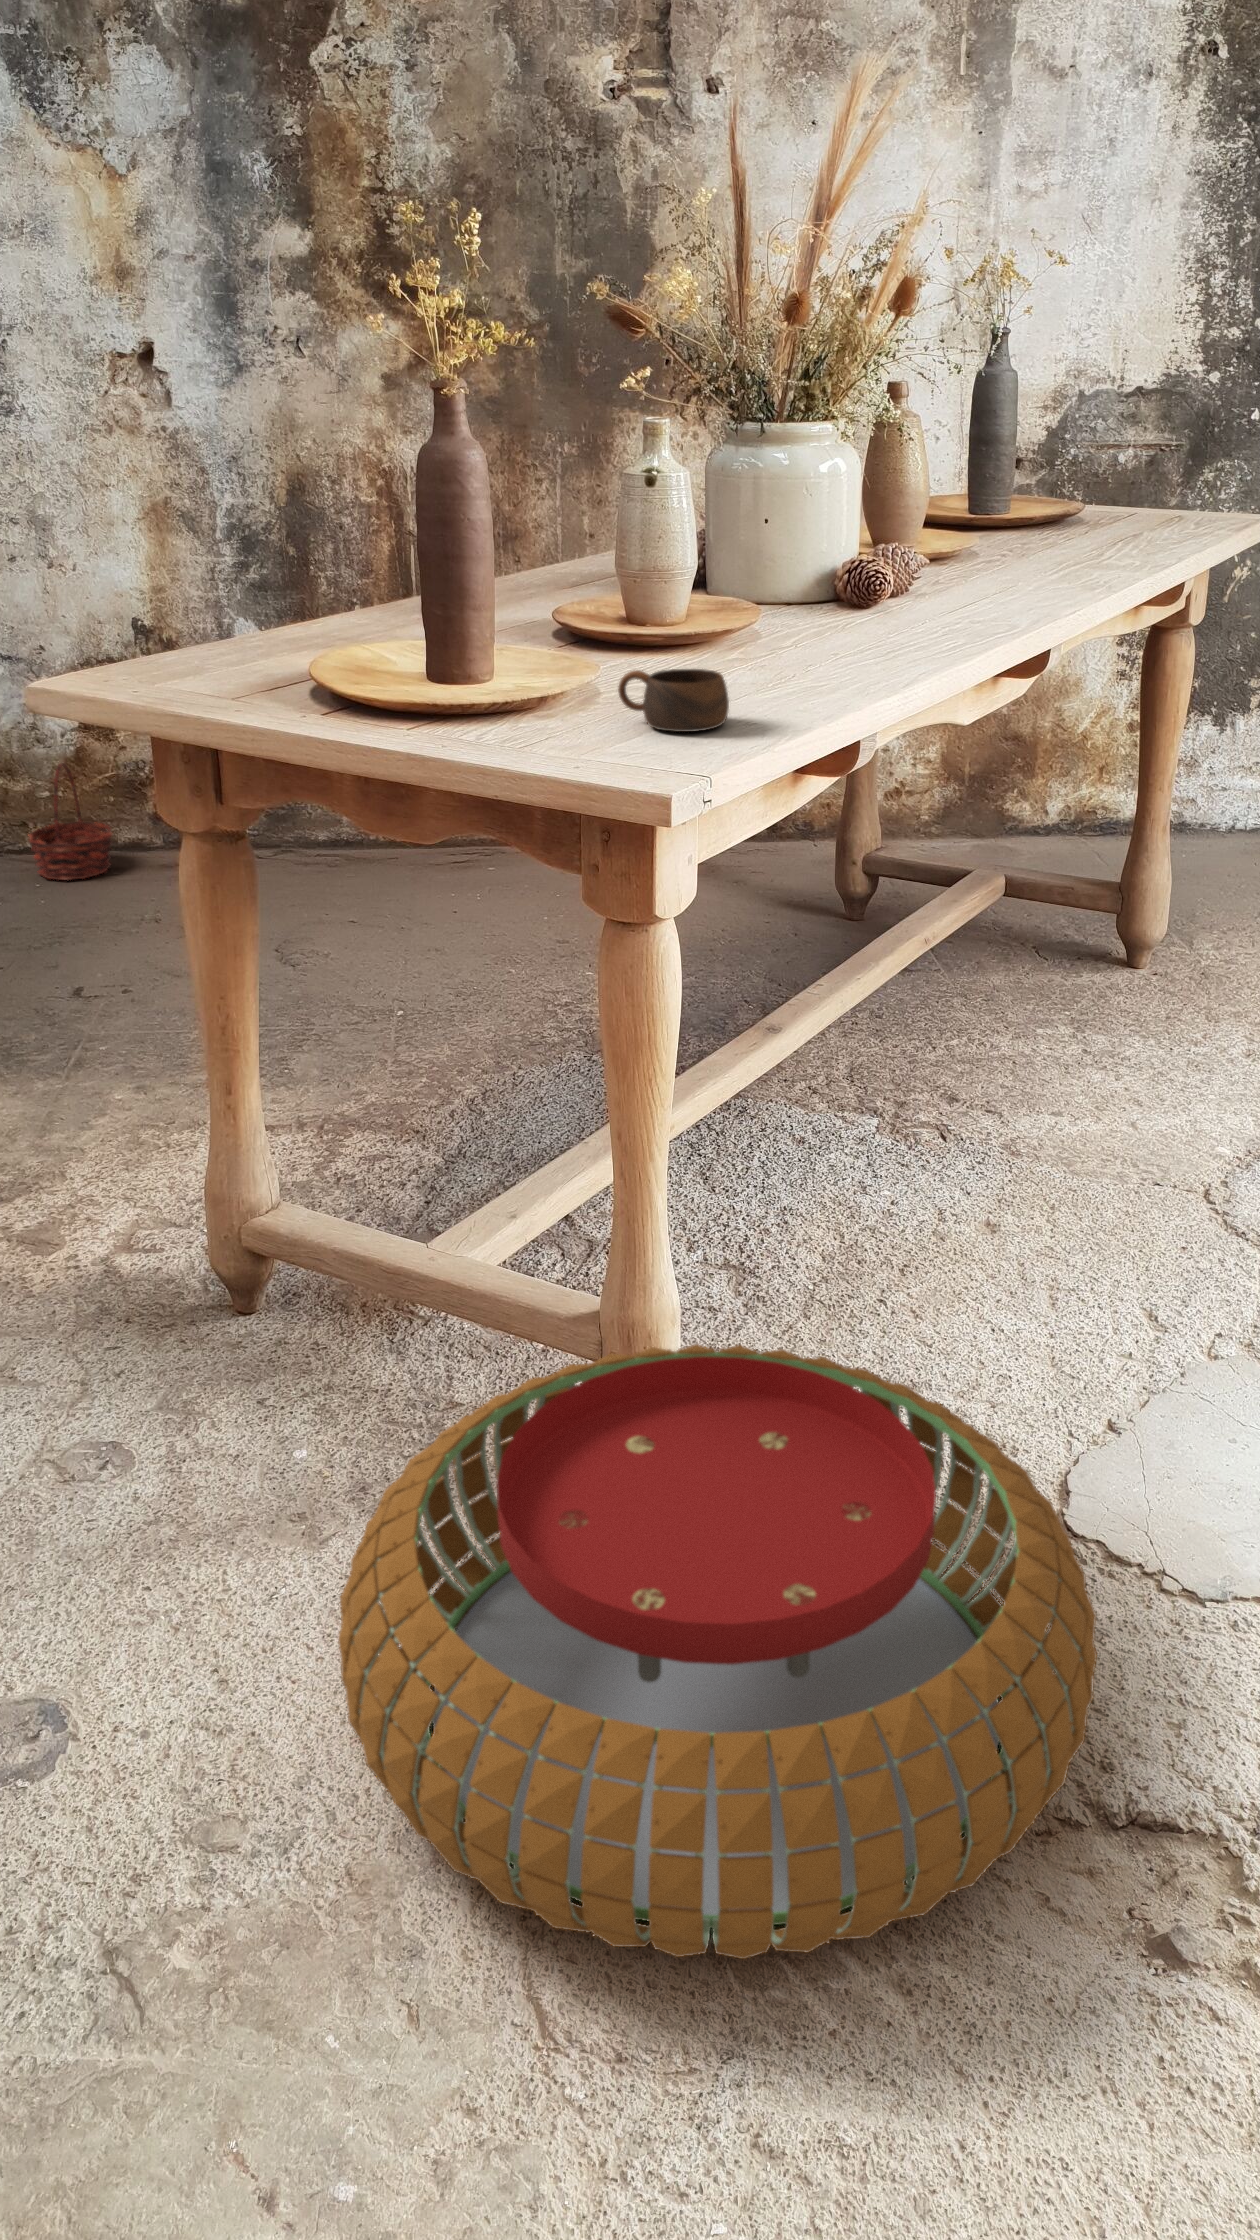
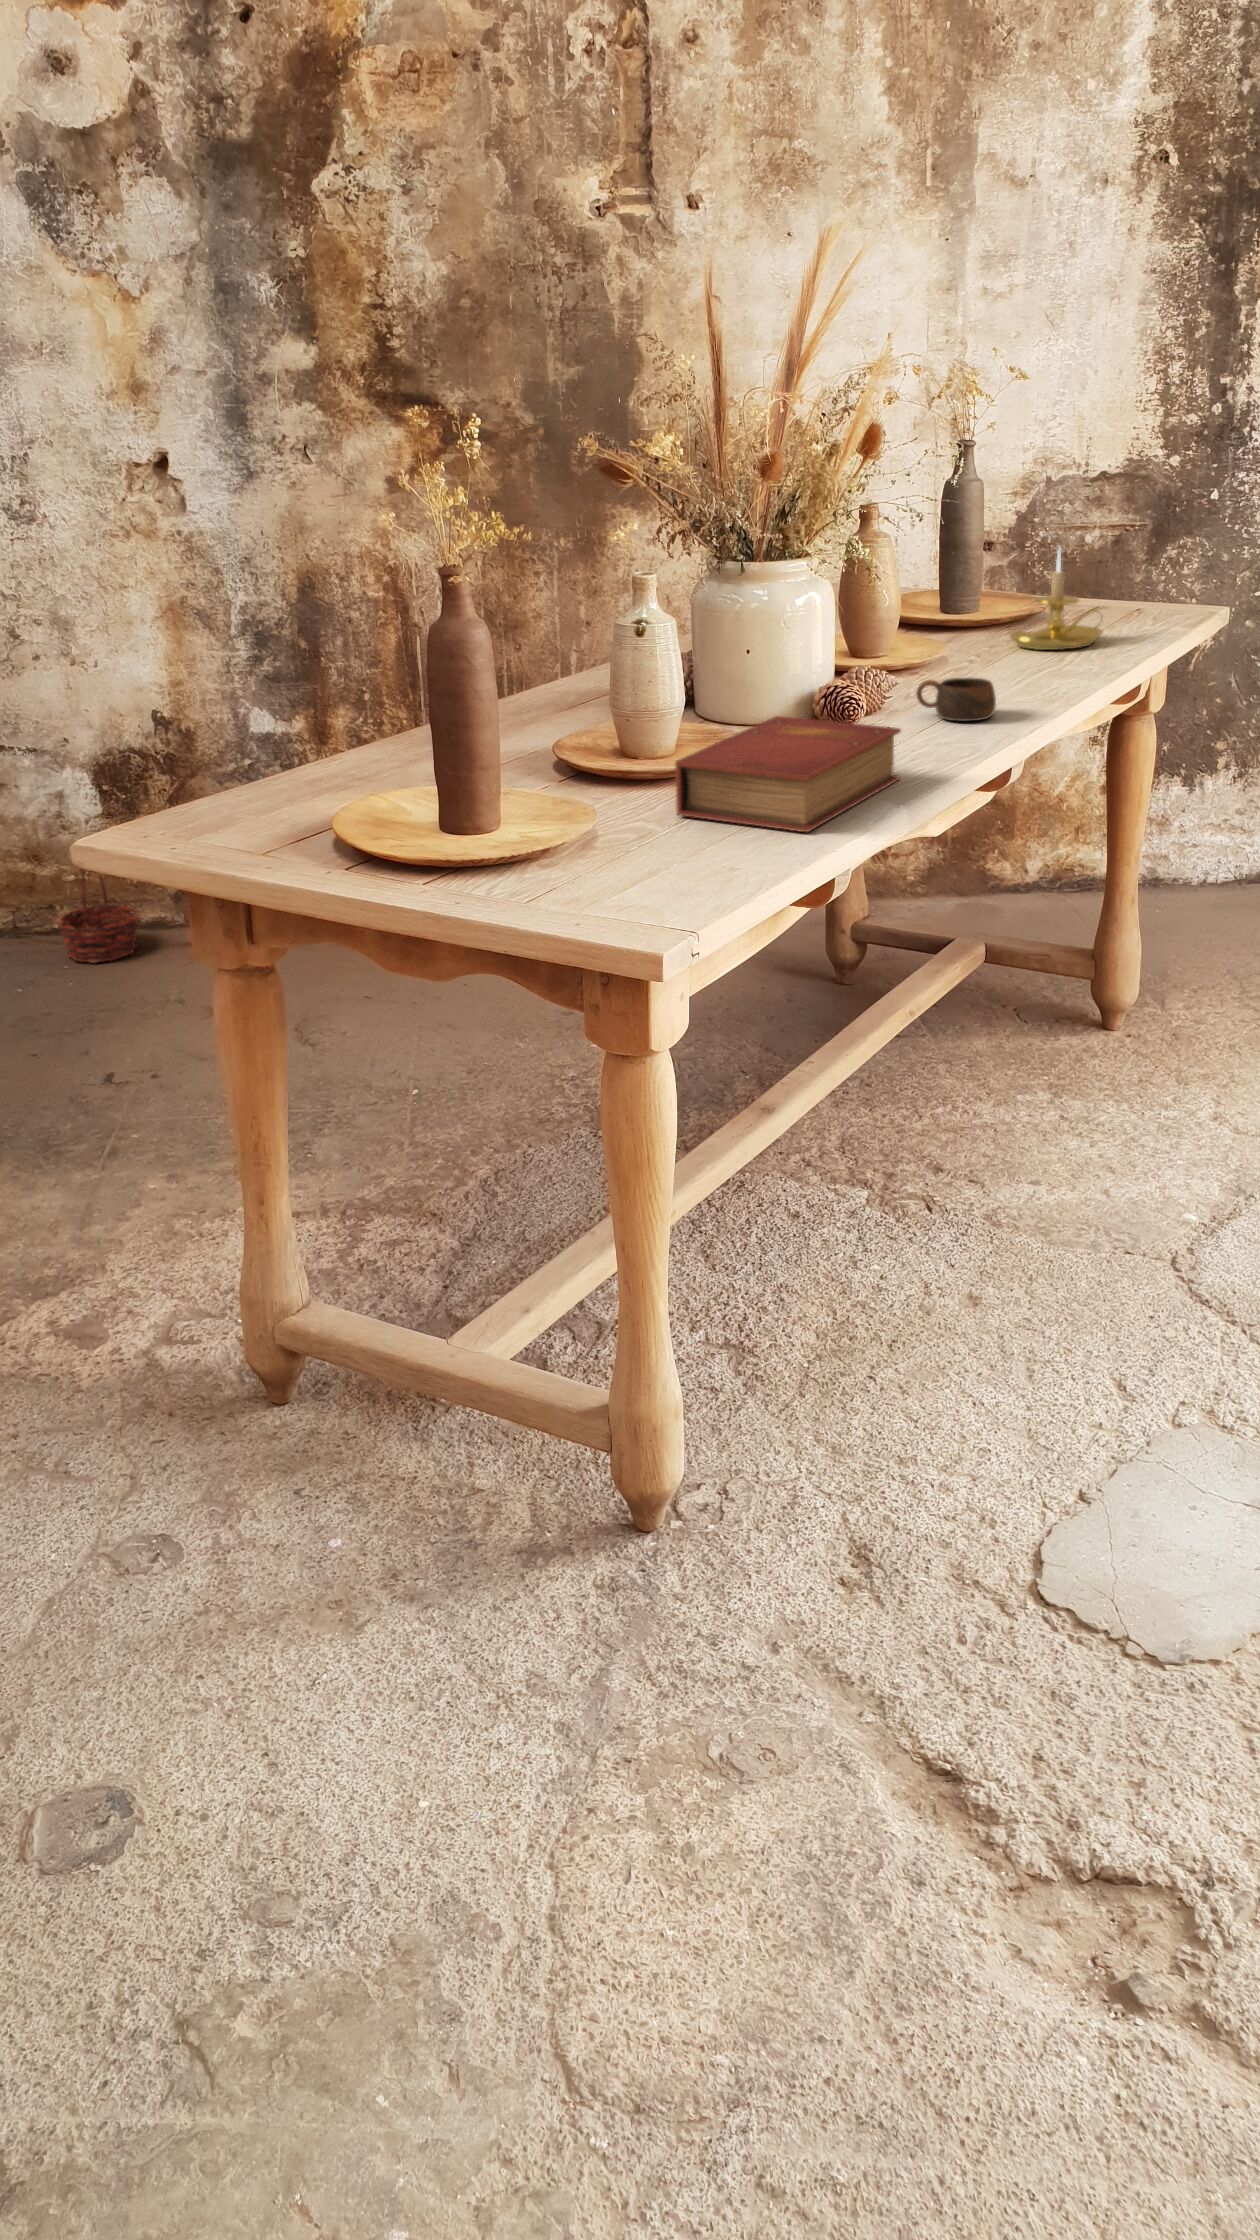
candle holder: none [1043,434,1151,547] -> present [1010,548,1105,650]
book: none [688,581,933,691] -> present [675,716,901,832]
cup: present [618,669,729,732] -> present [916,678,996,721]
pouf: present [338,1344,1097,1959] -> none [377,1438,1061,2016]

